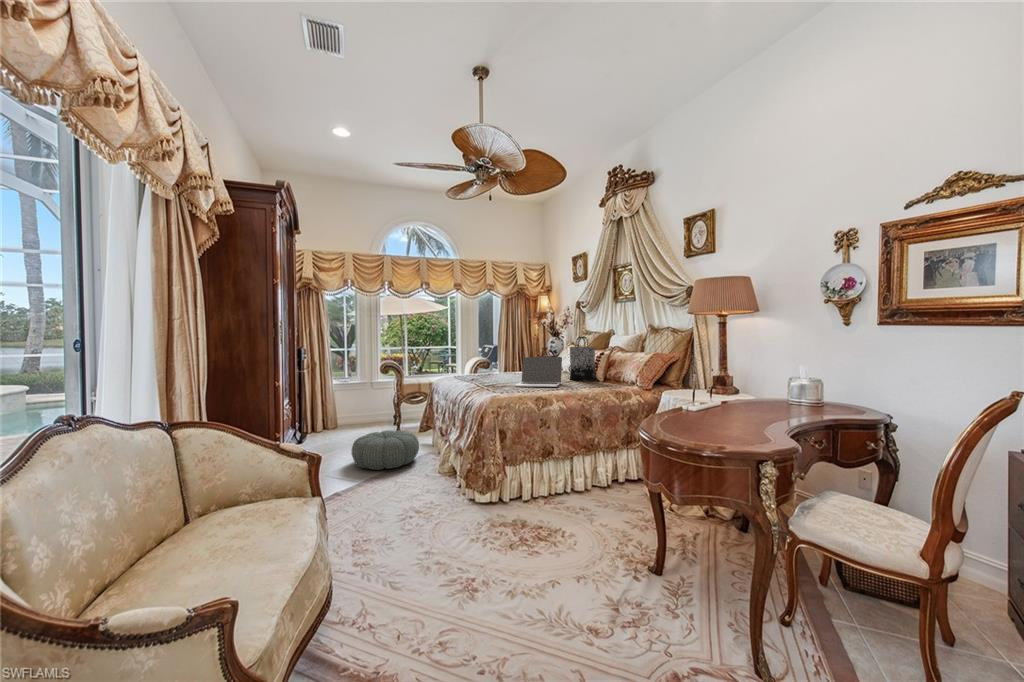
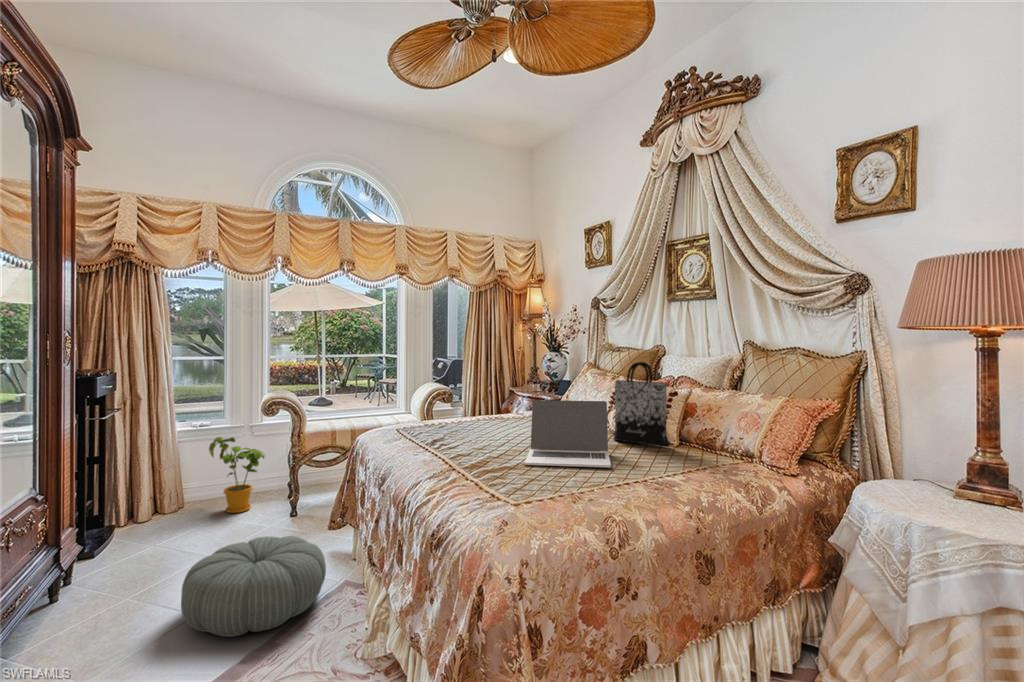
house plant: none [351,386,382,430] -> present [209,437,265,513]

